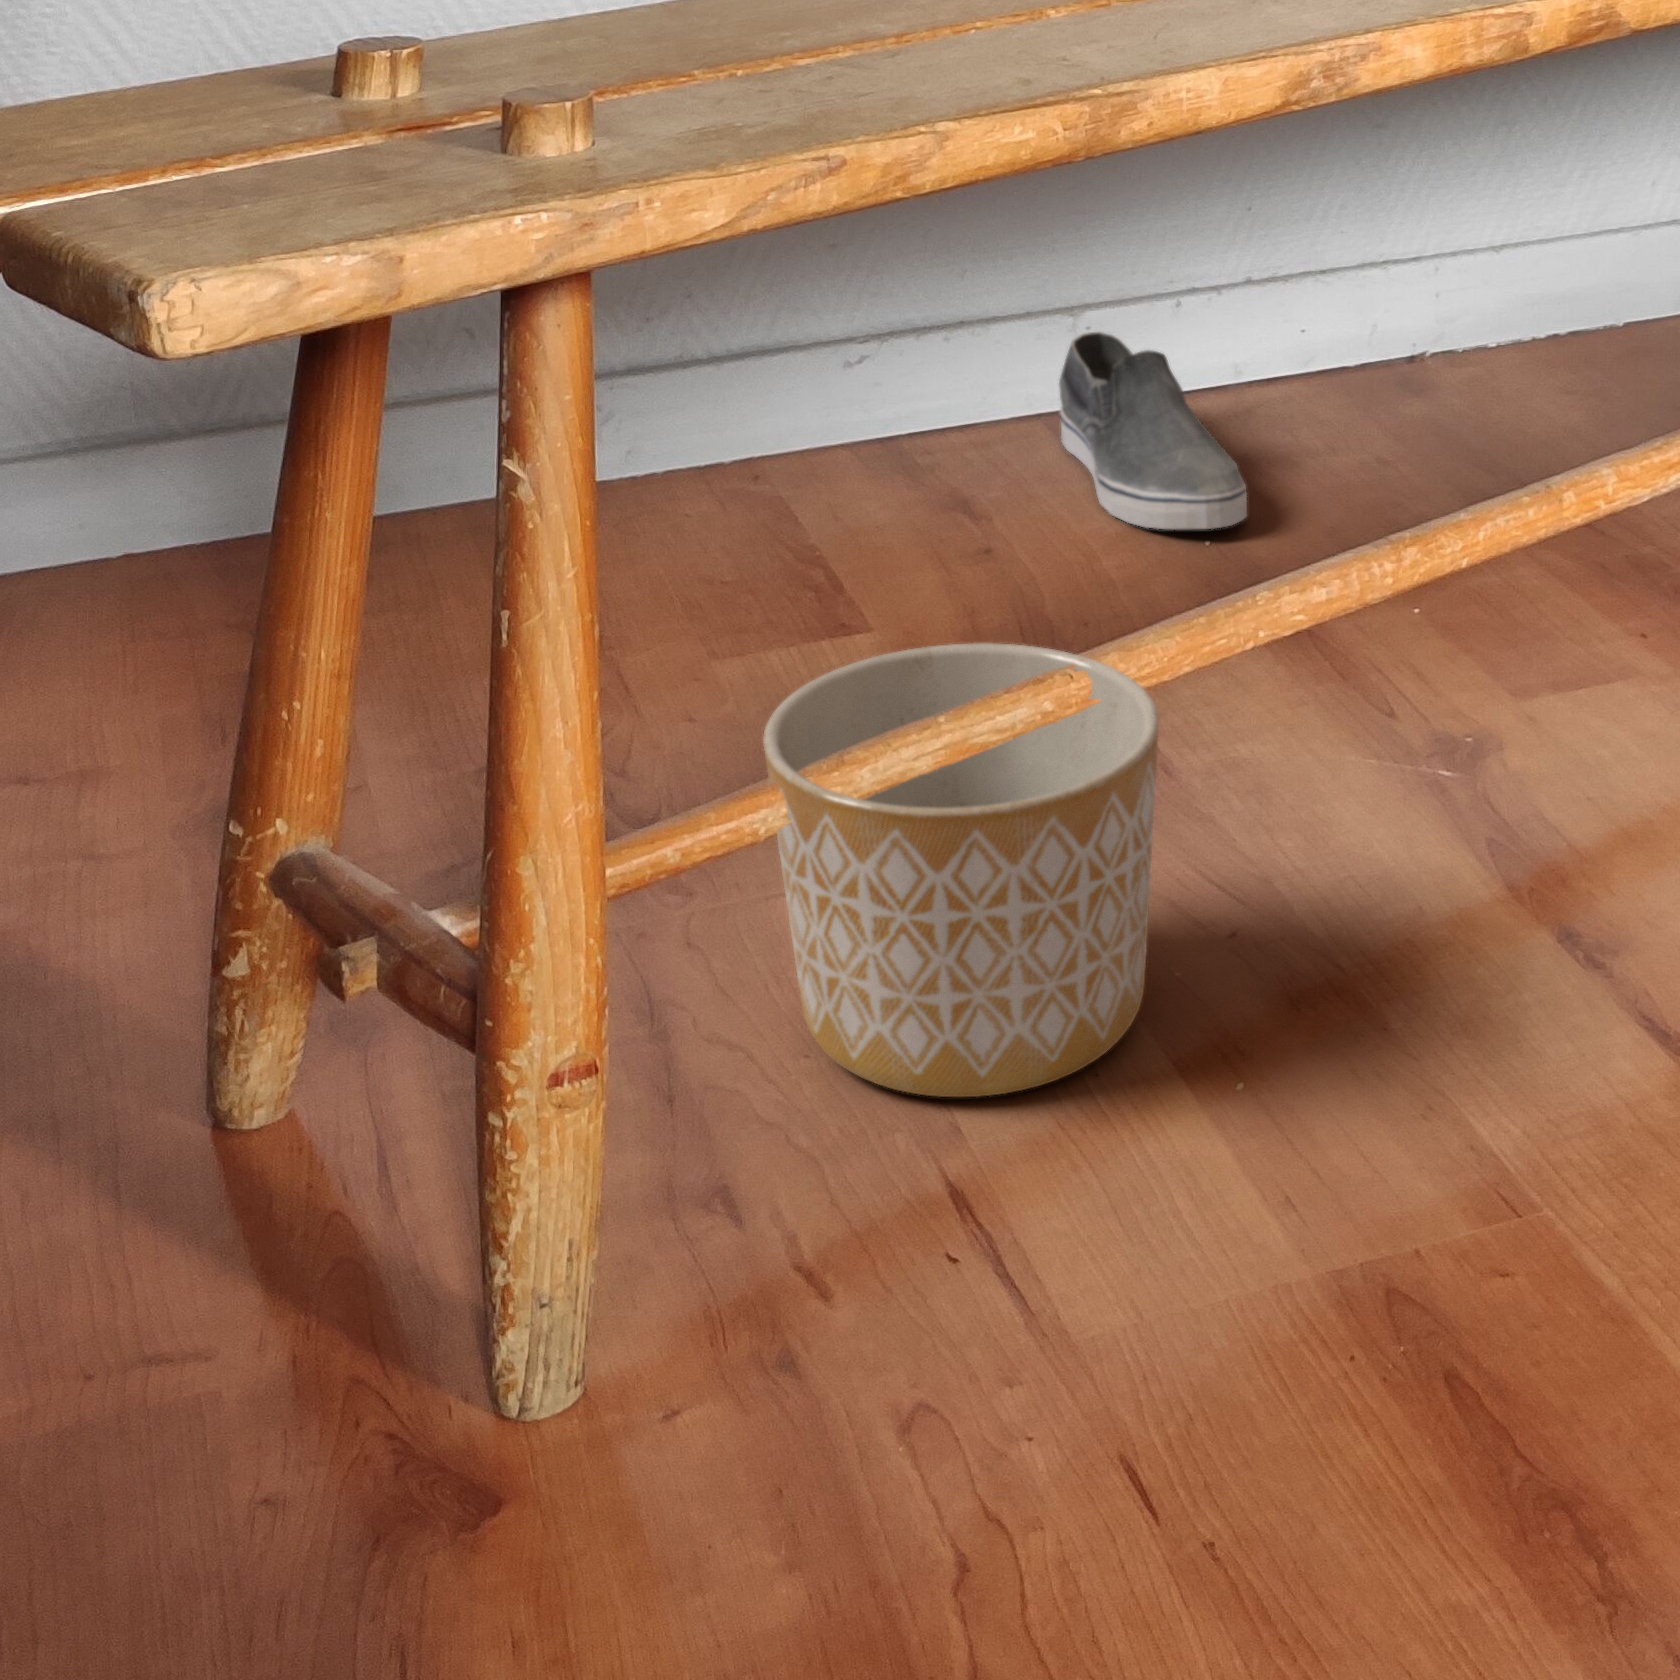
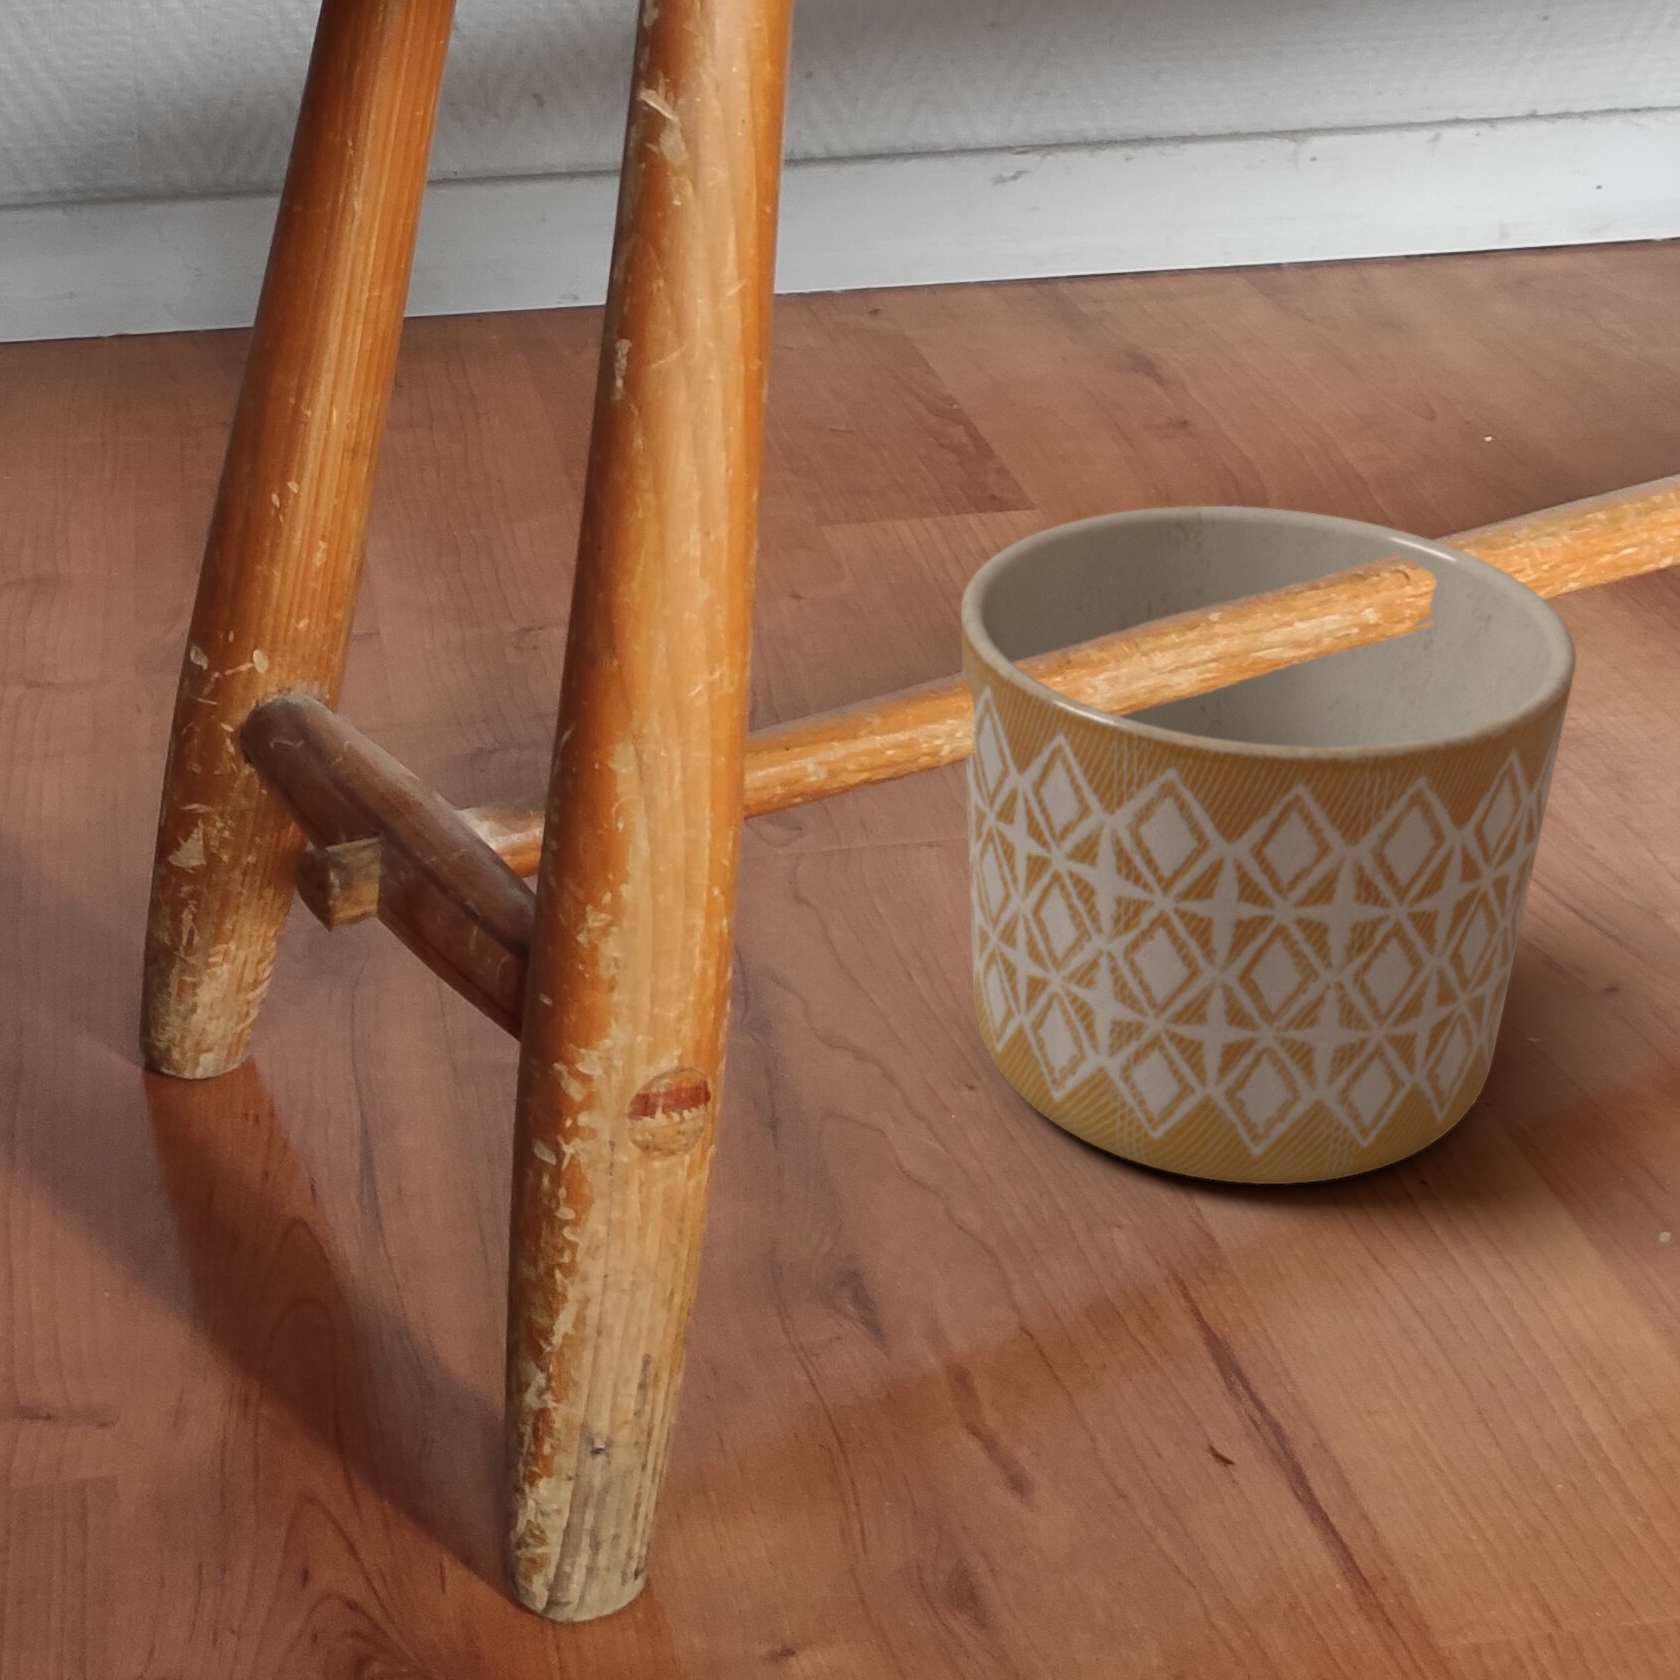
shoe: present [1059,332,1247,529] -> none [1277,158,1548,416]

